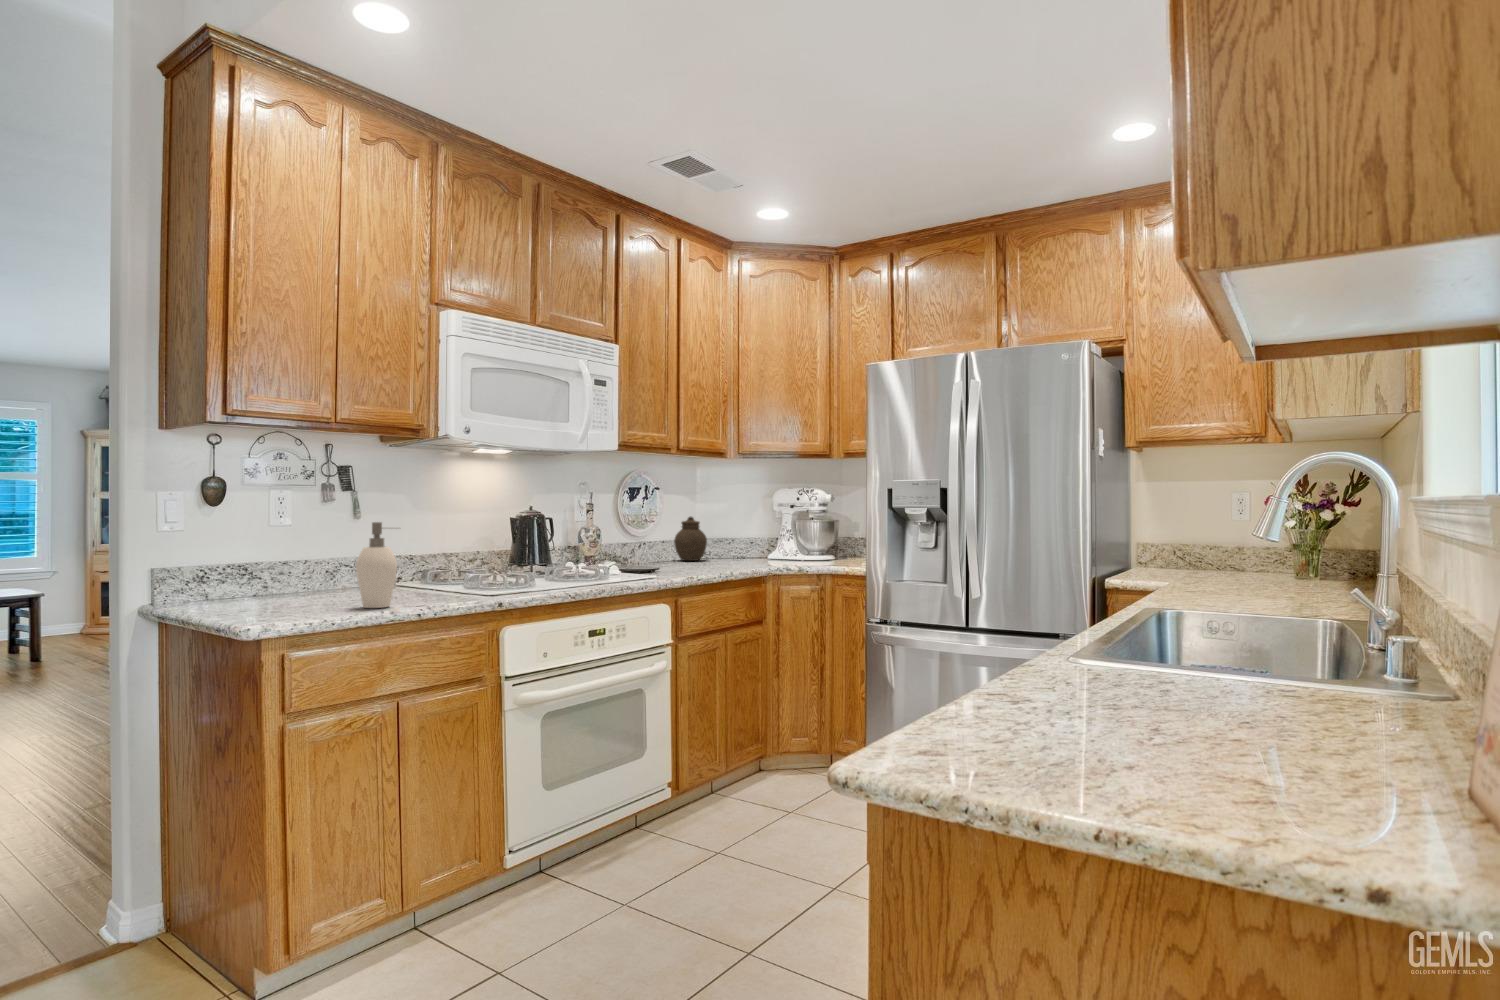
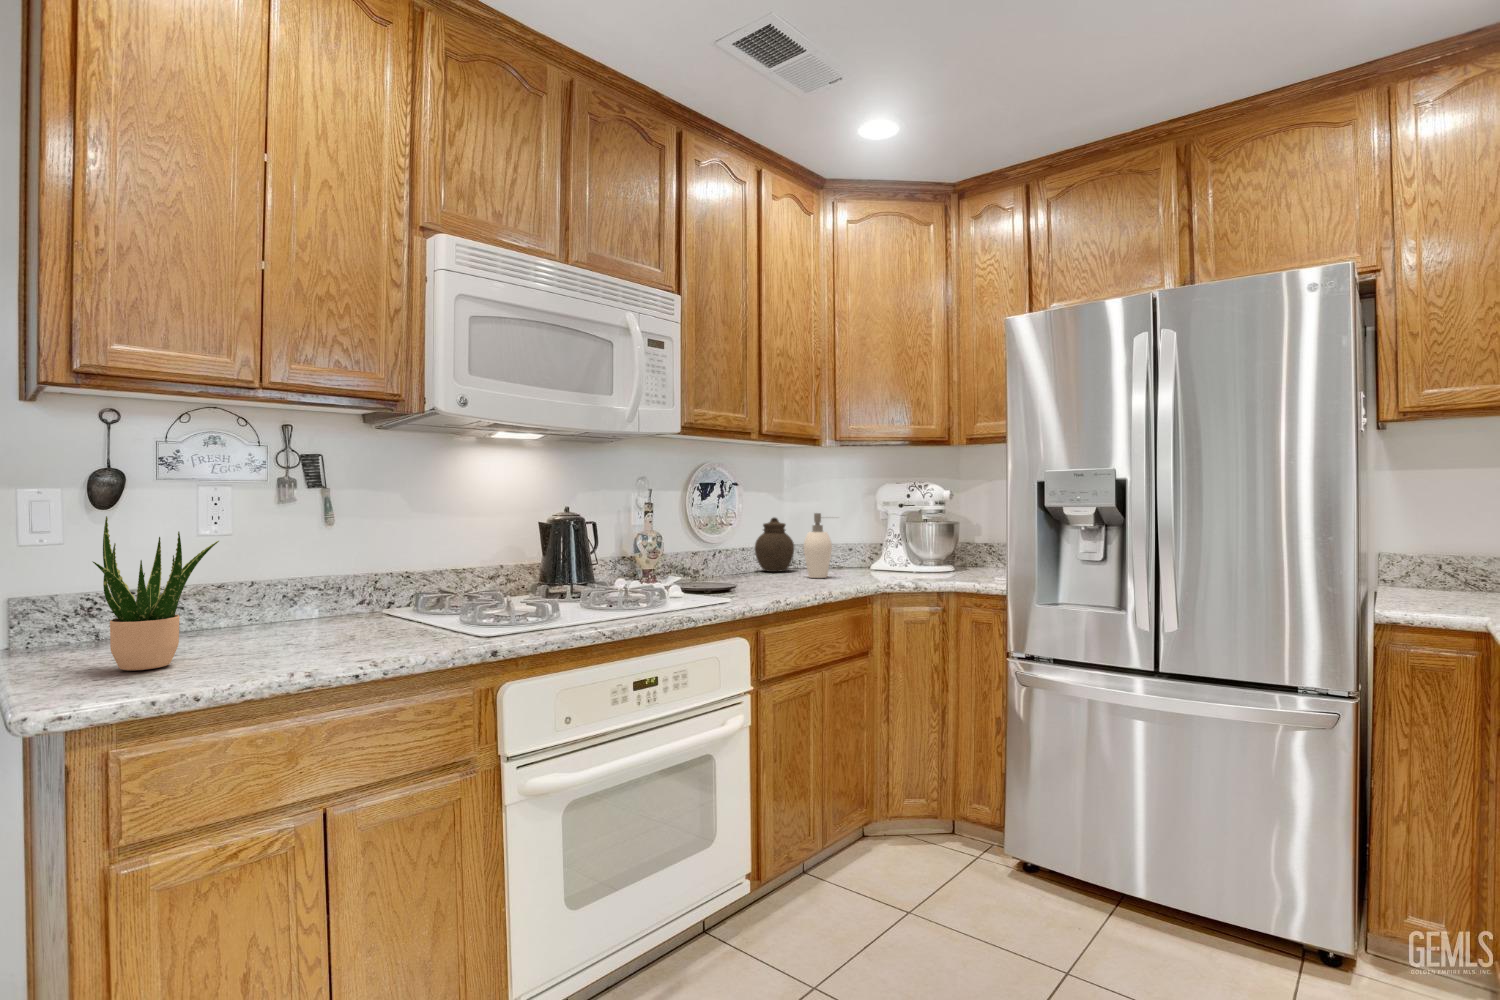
potted plant: none [247,511,320,610] -> present [93,516,219,670]
soap dispenser: present [356,522,397,608] -> present [804,513,832,578]

